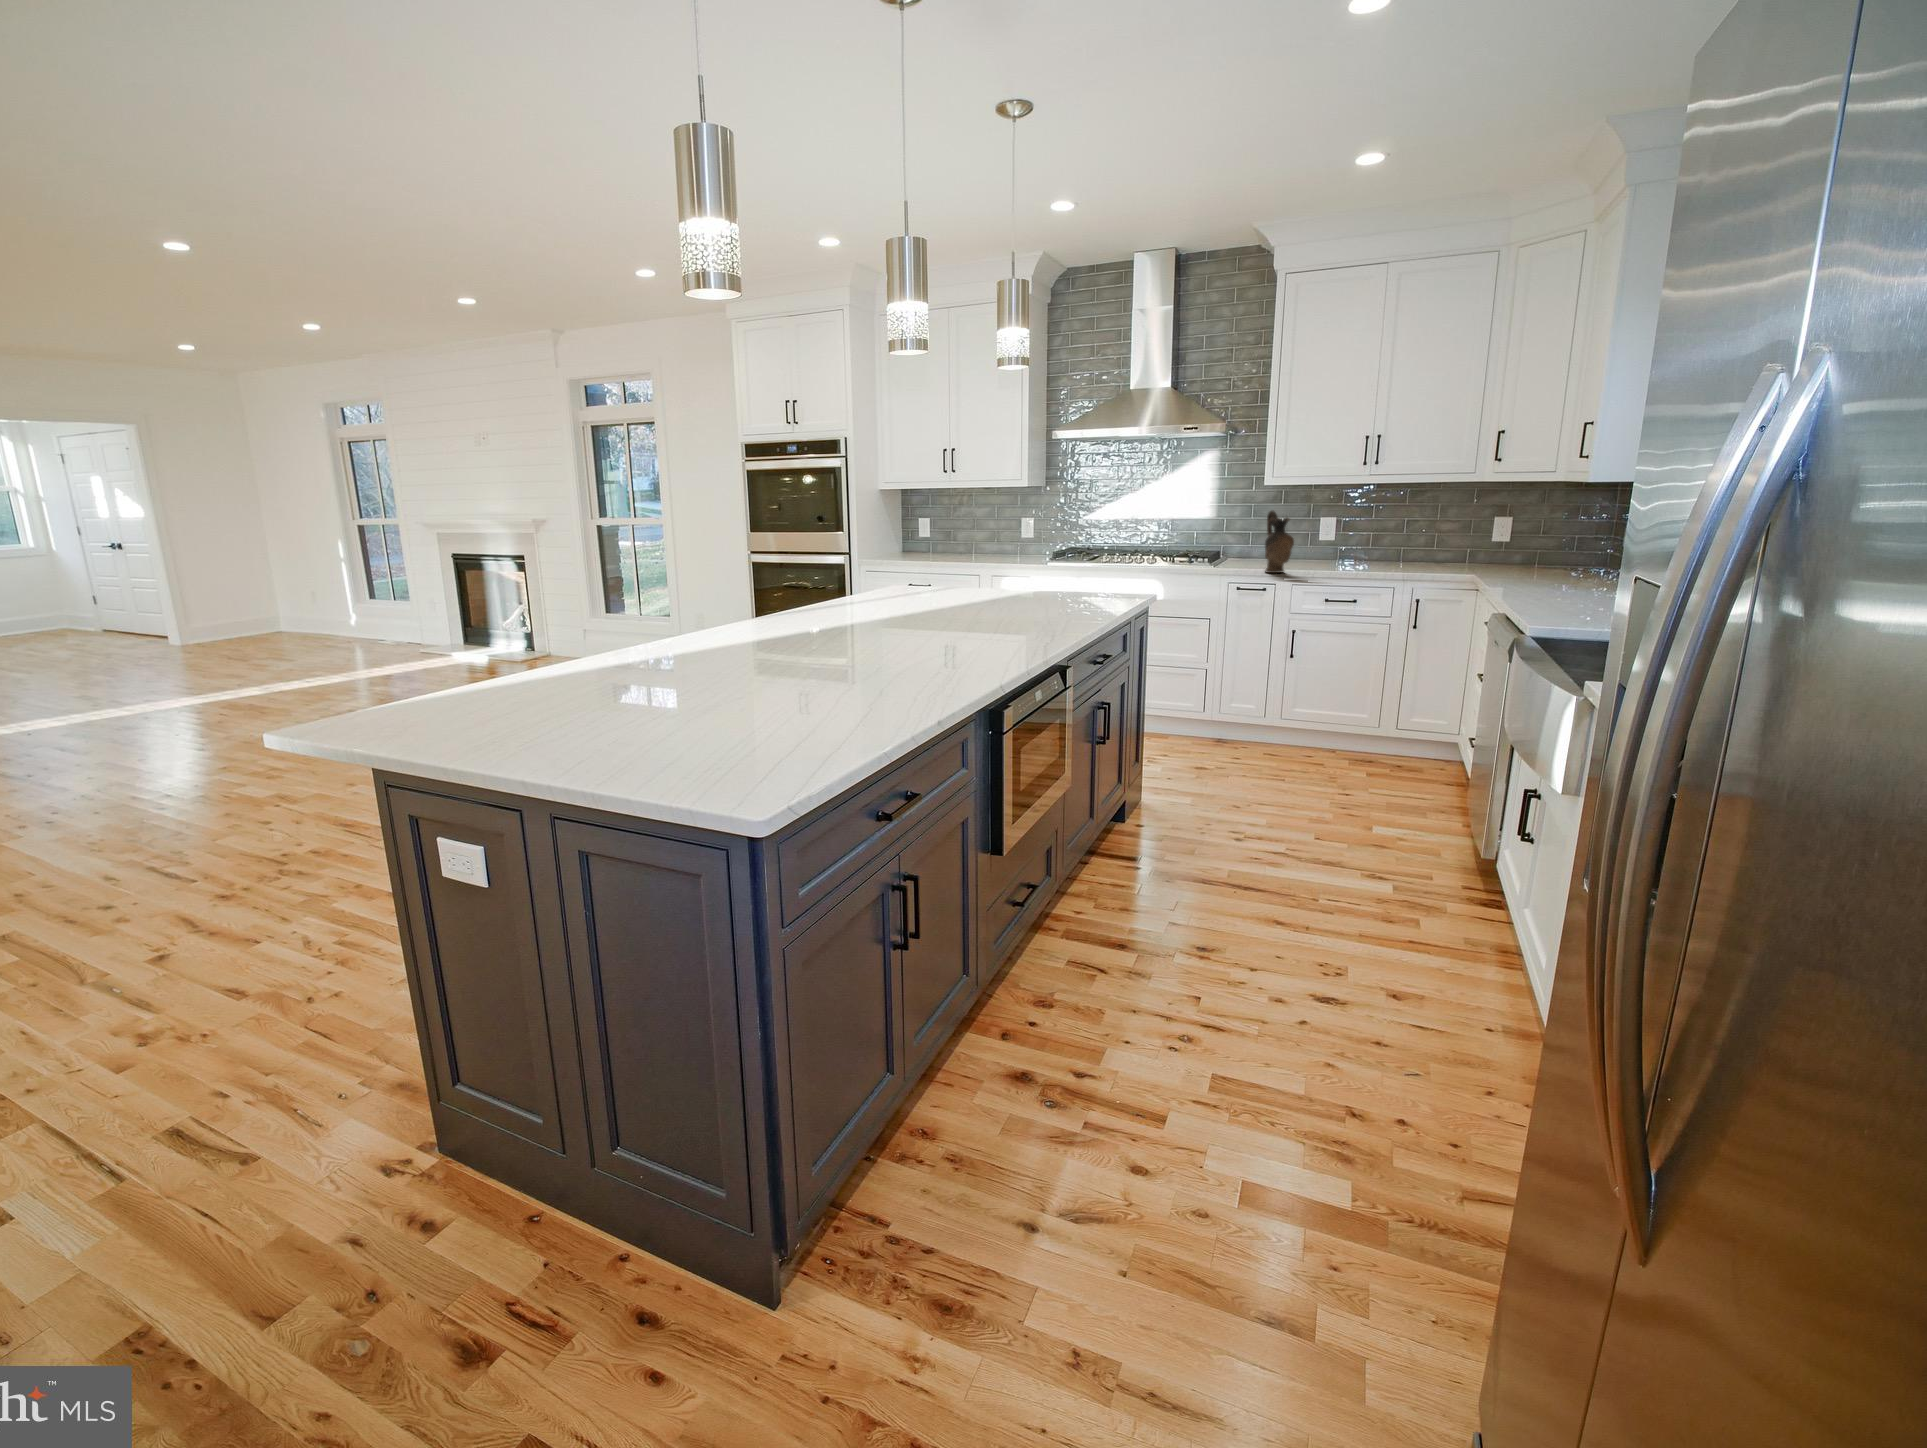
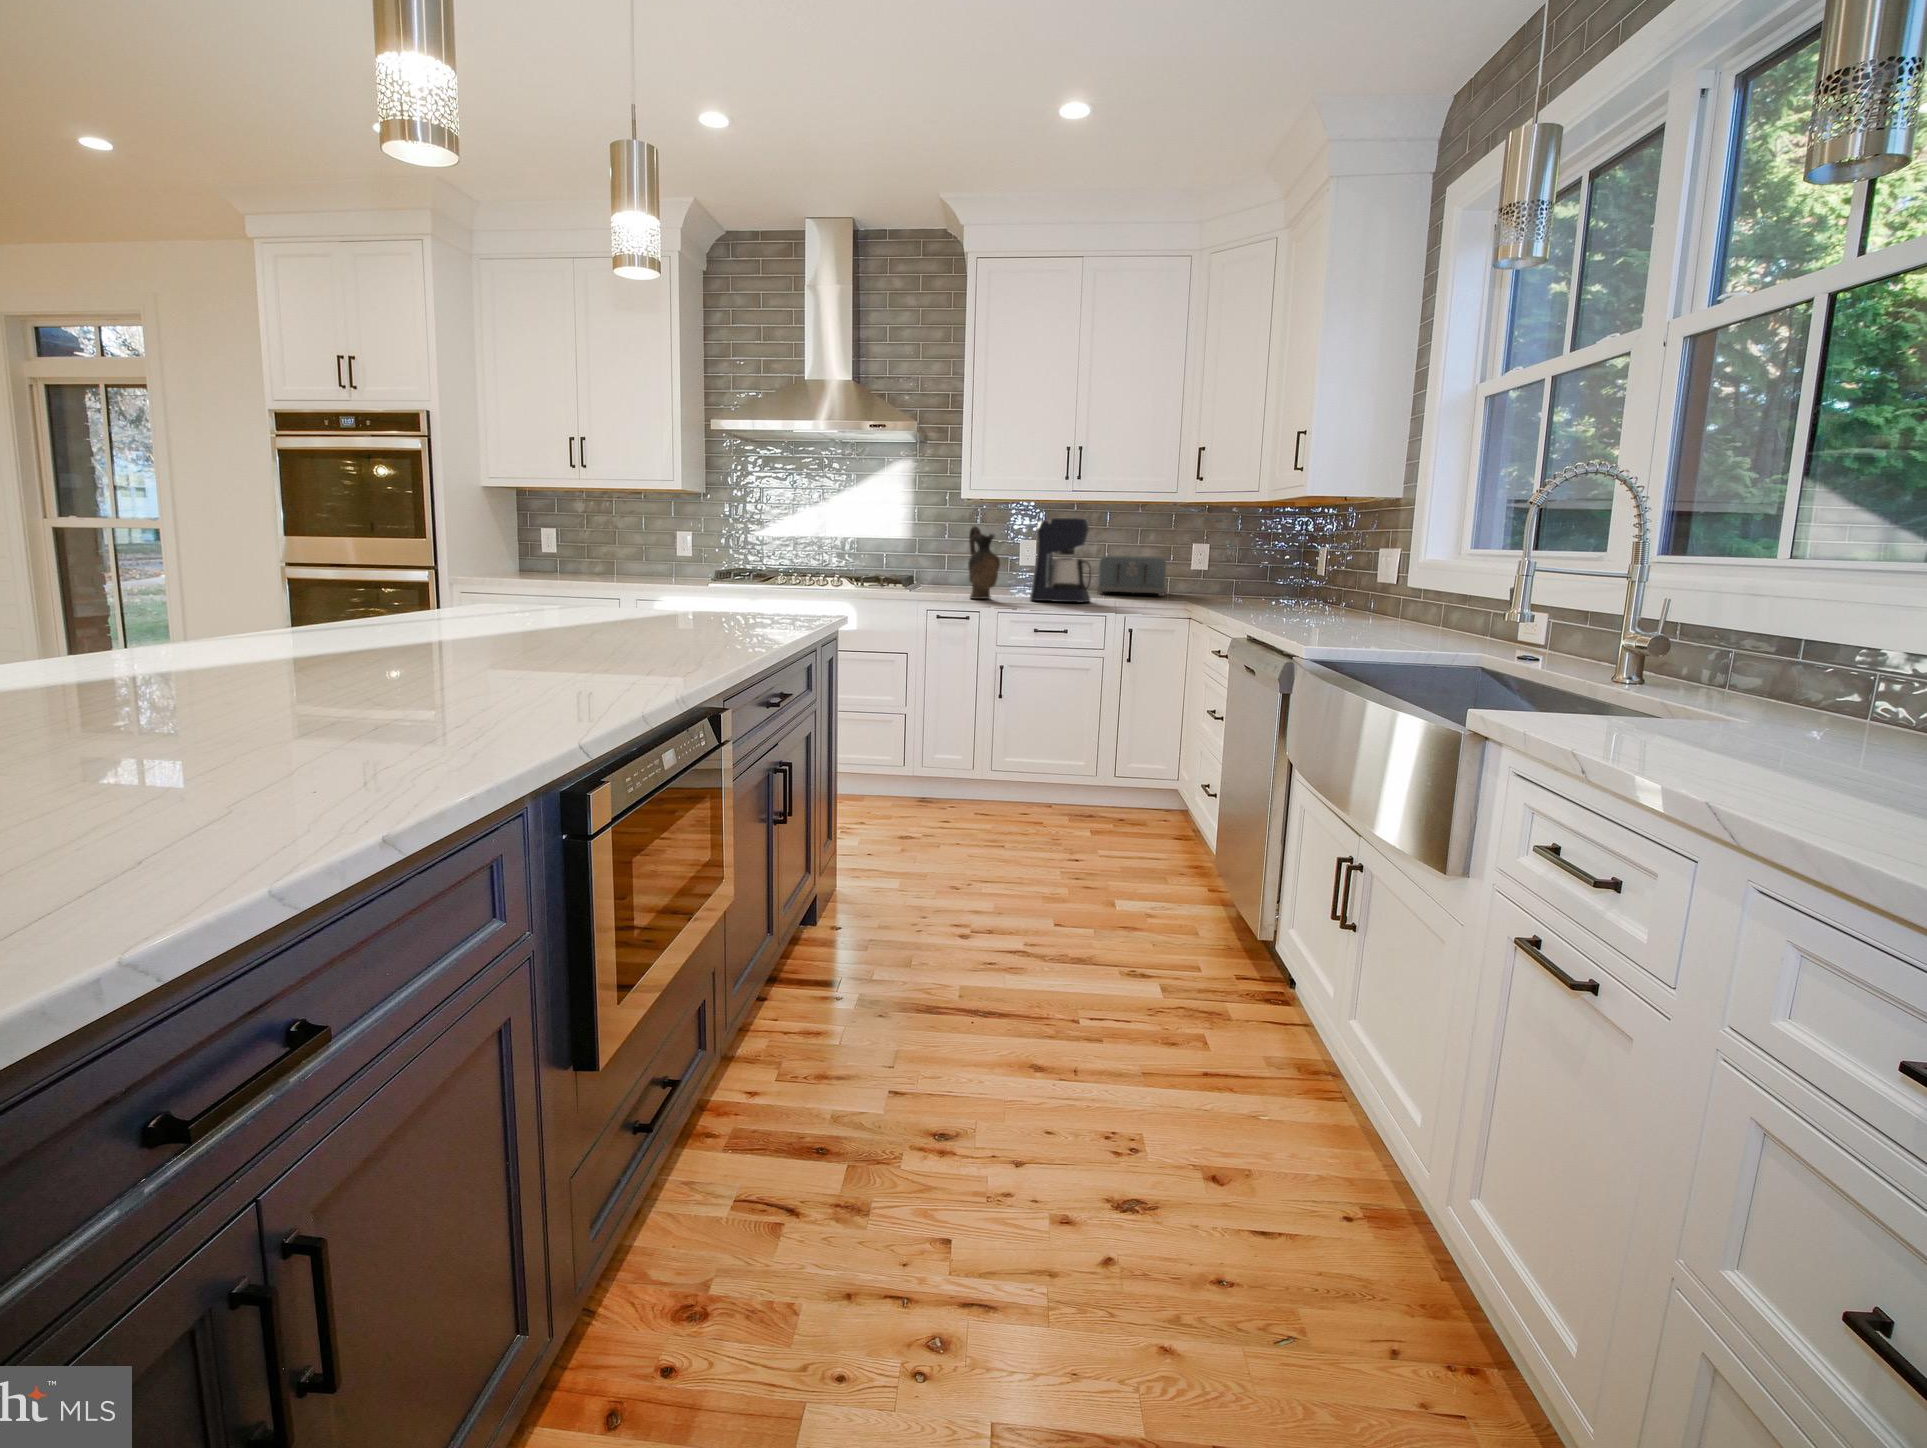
coffee maker: none [1321,501,1381,575] -> present [1030,518,1091,602]
toaster: none [1392,527,1467,566] -> present [1096,556,1166,596]

